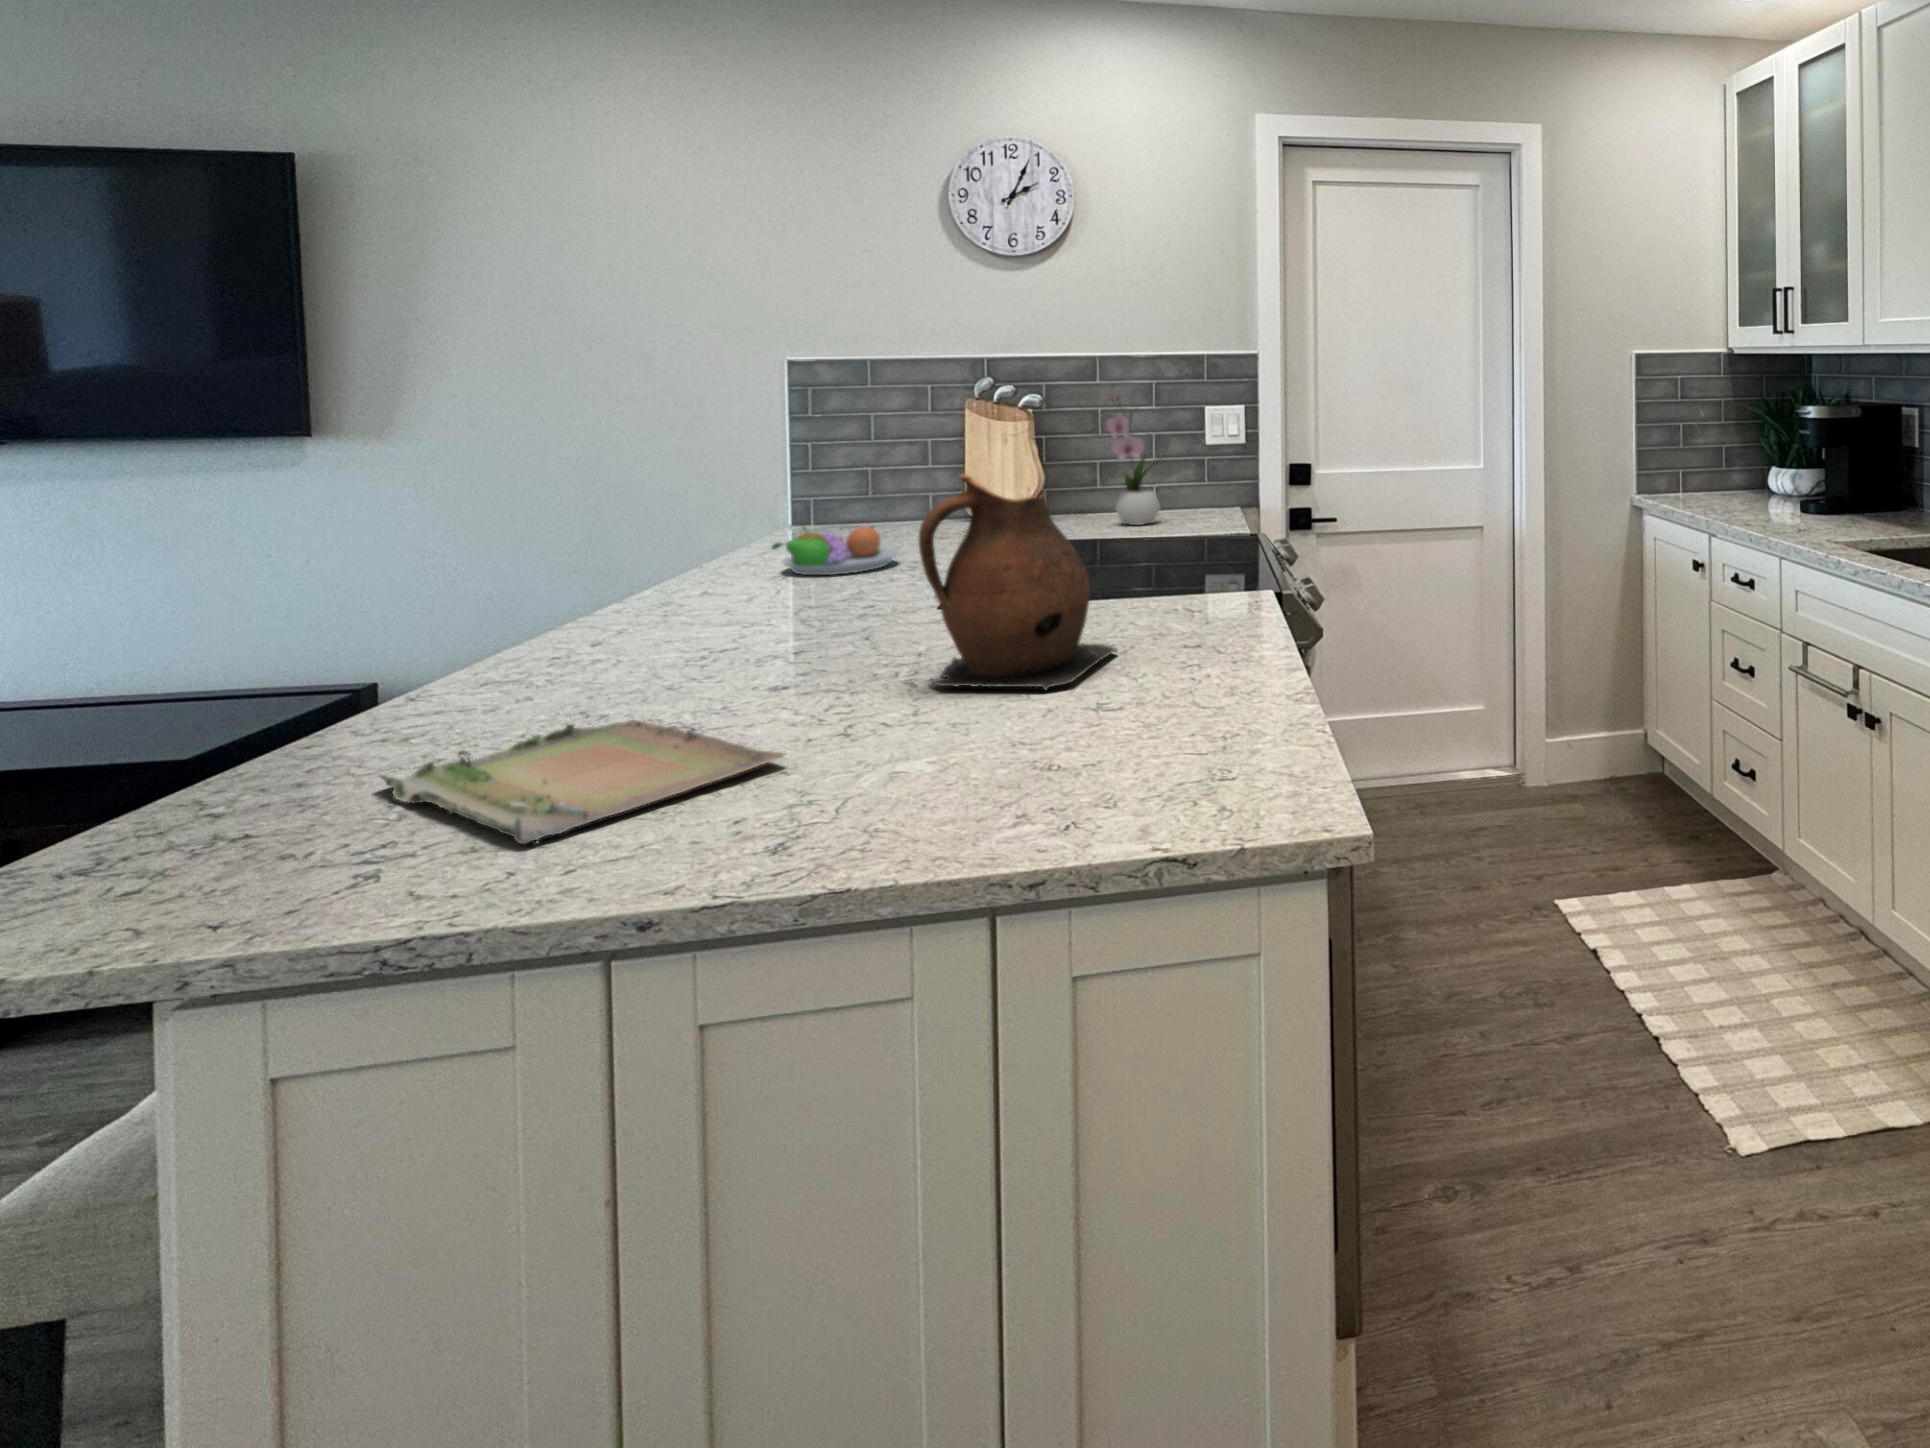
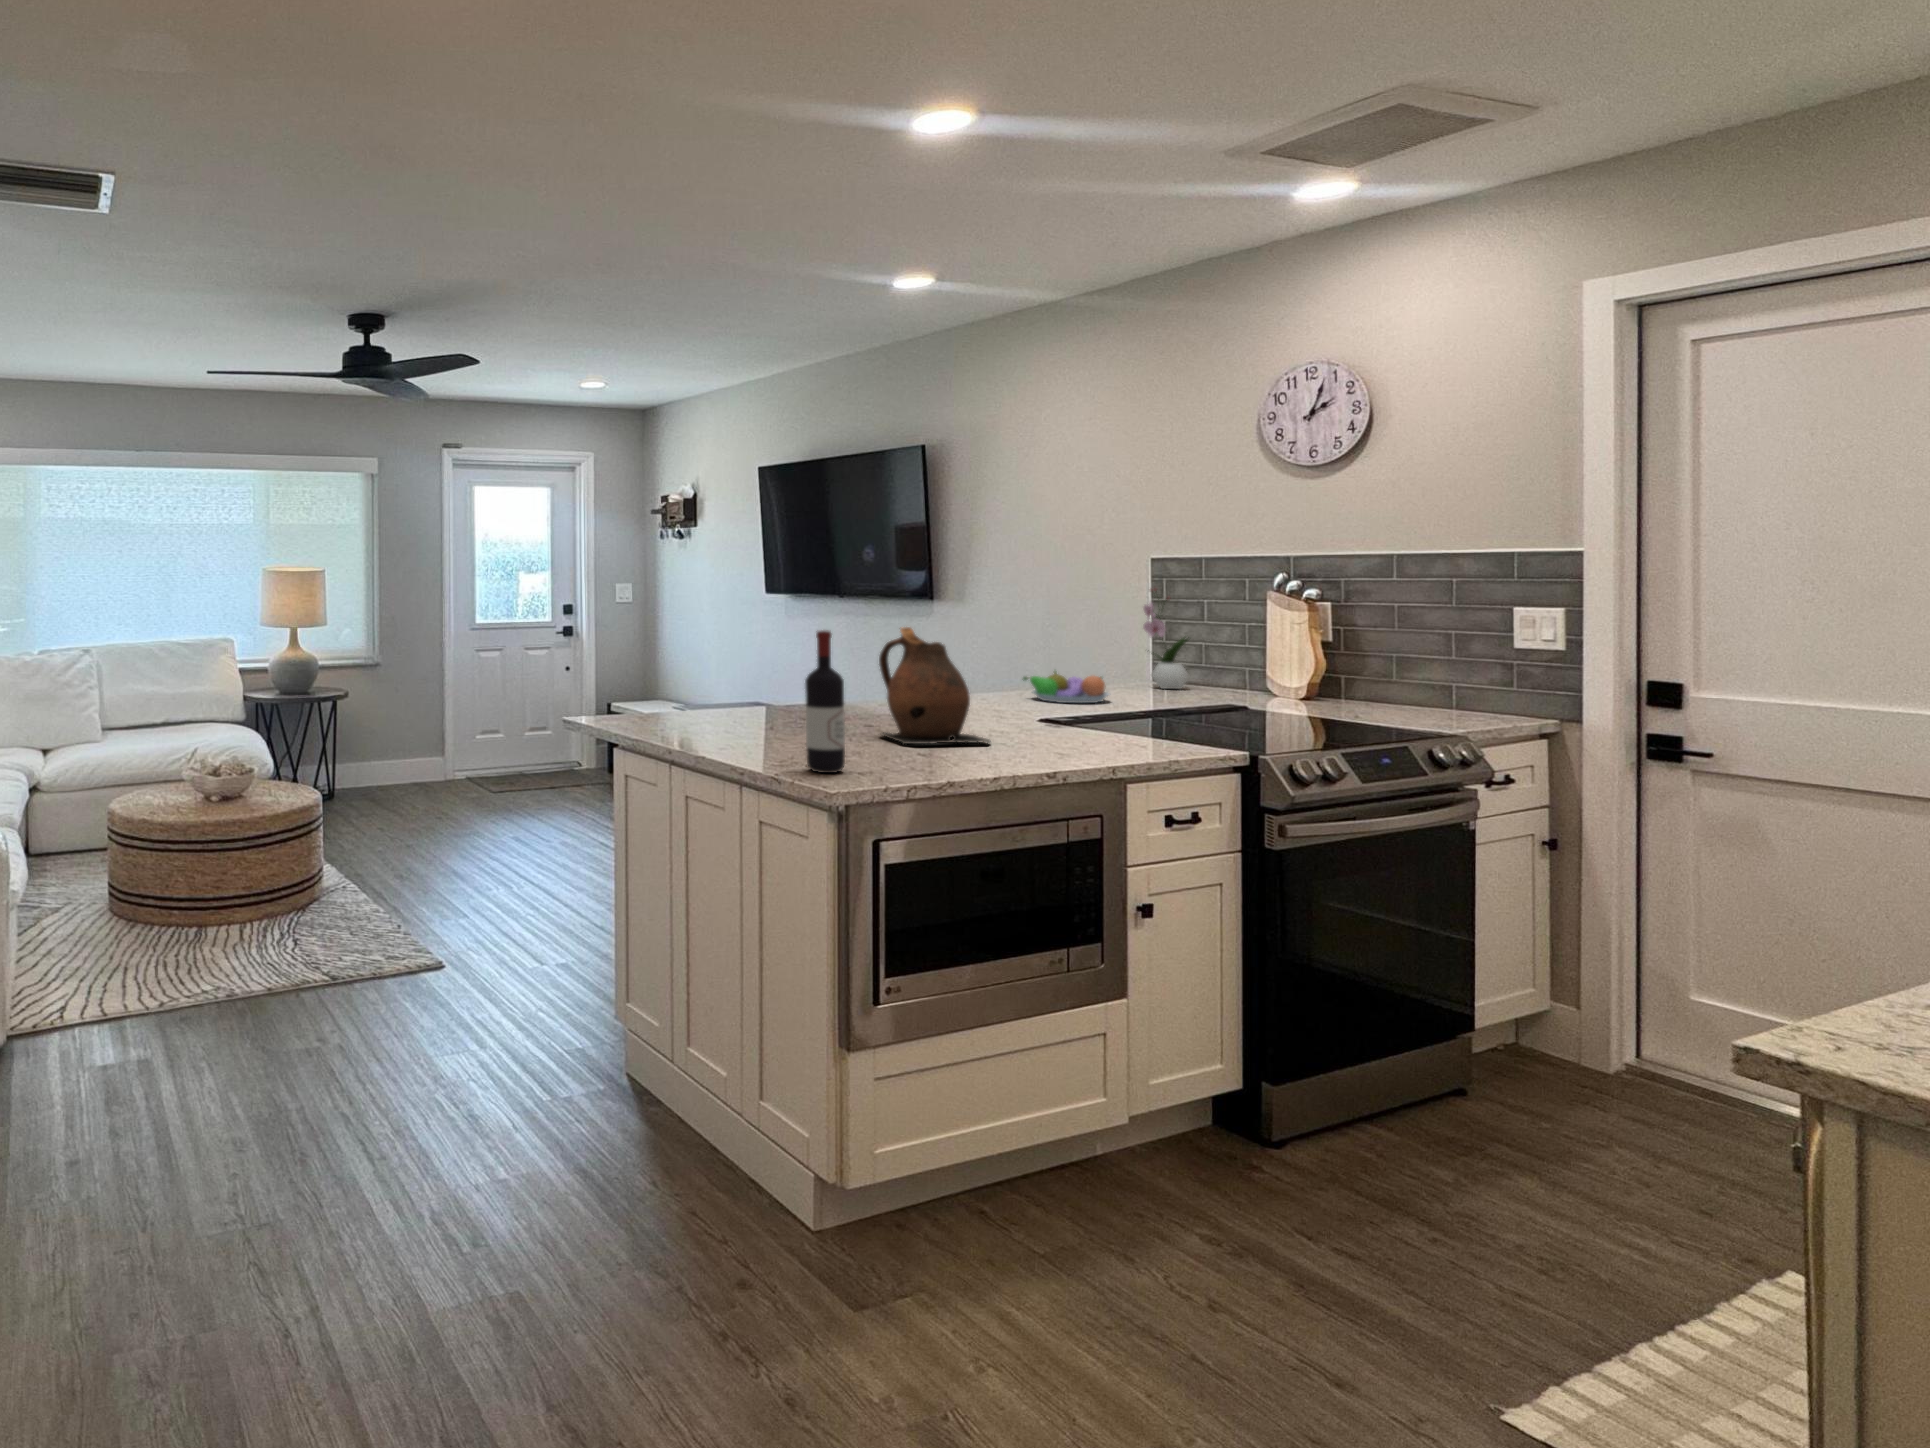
flower arrangement: present [1106,397,1161,525] -> present [1143,589,1189,689]
wine bottle: none [1174,488,1254,791] -> present [805,630,845,773]
tray: present [380,712,785,844] -> none [673,707,778,734]

